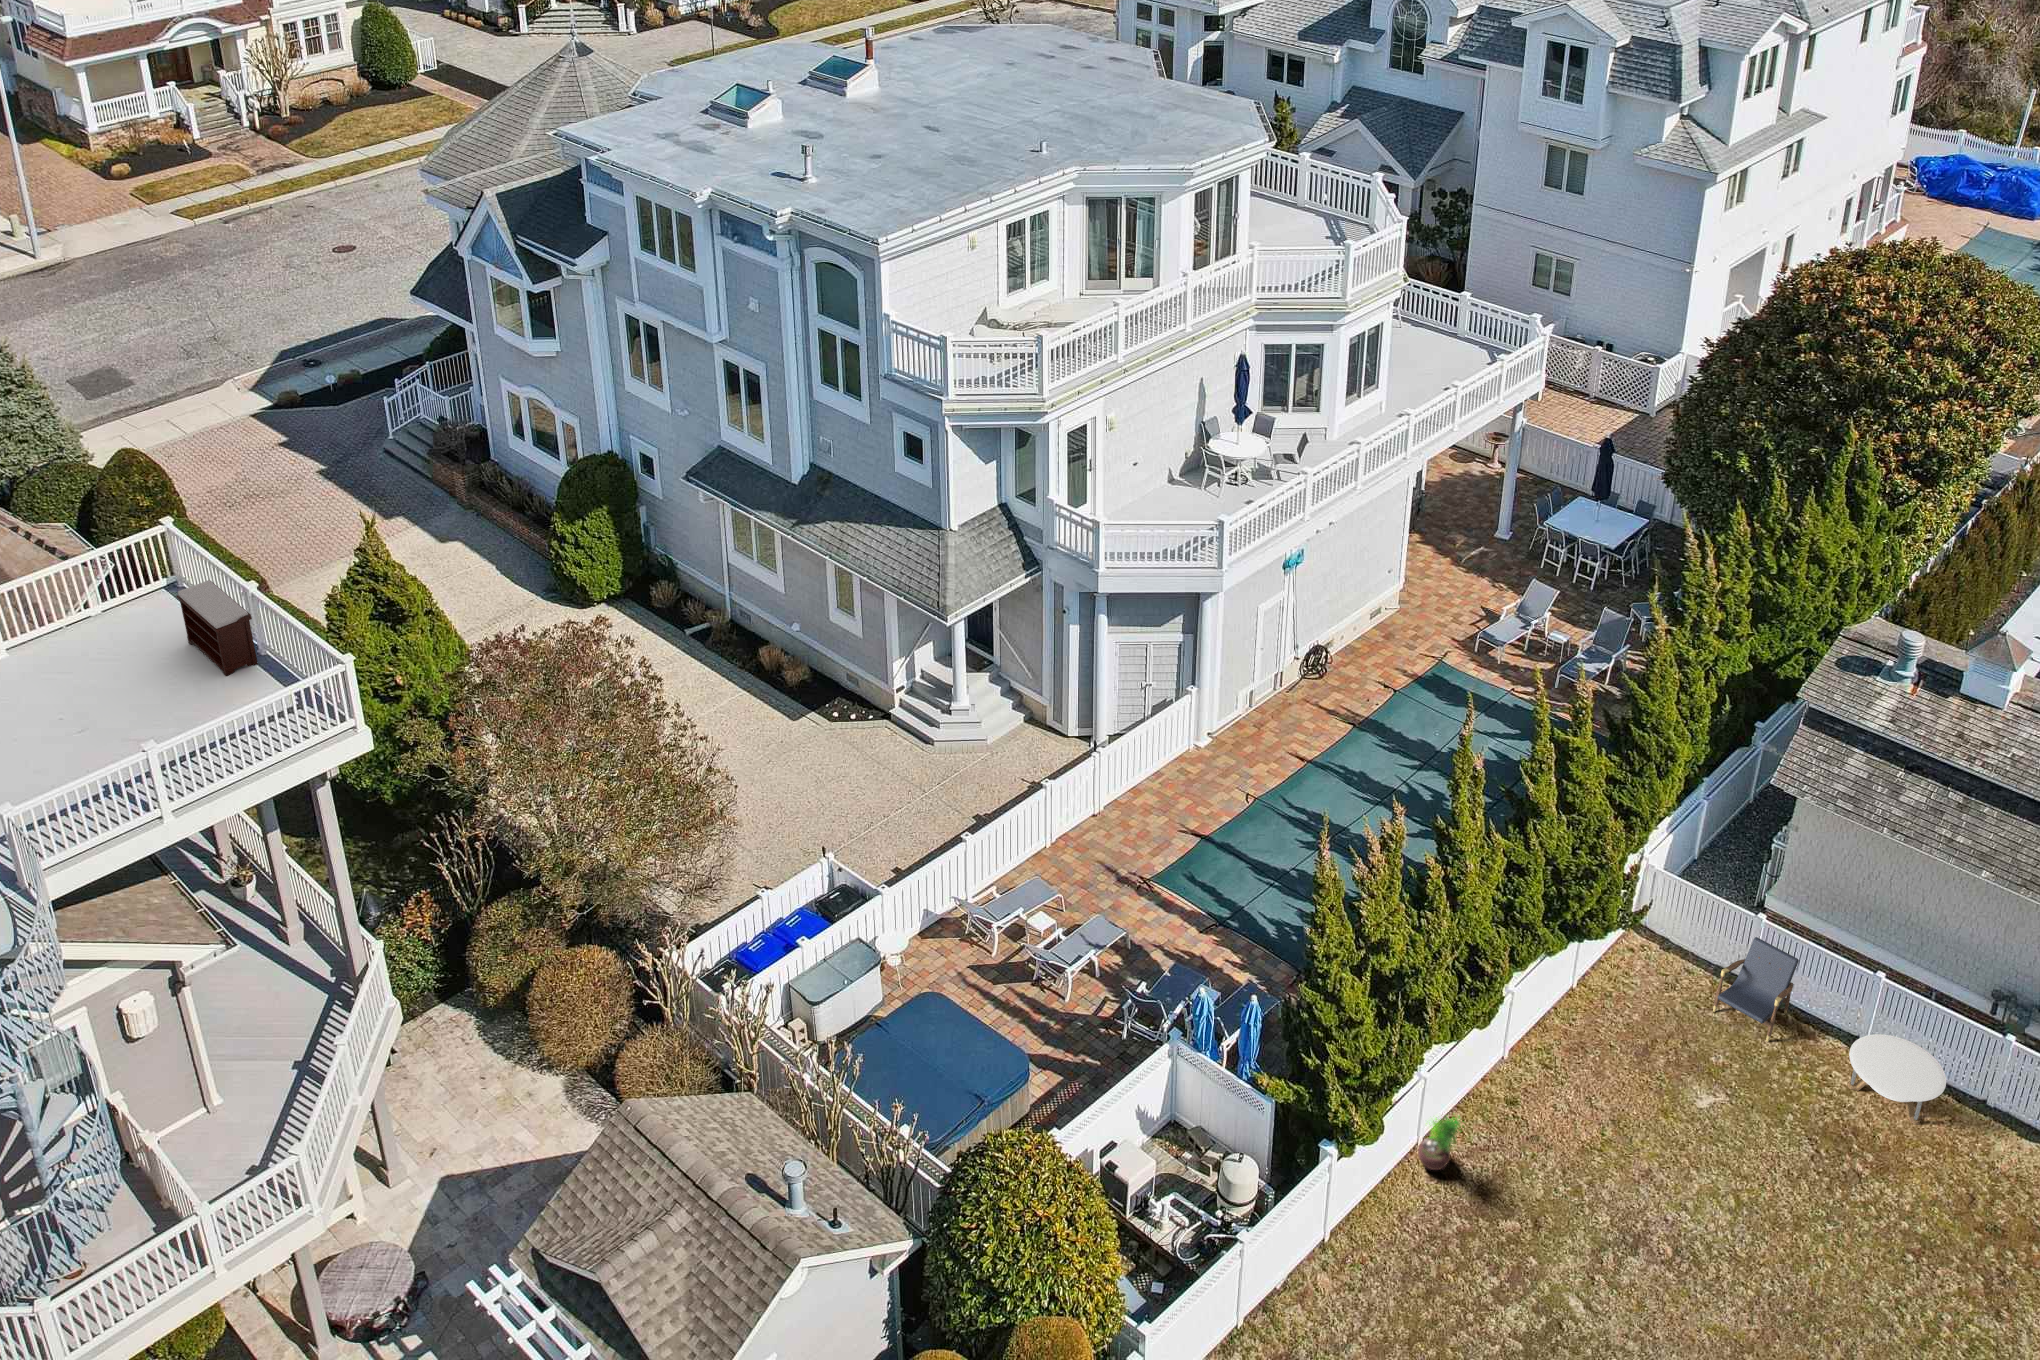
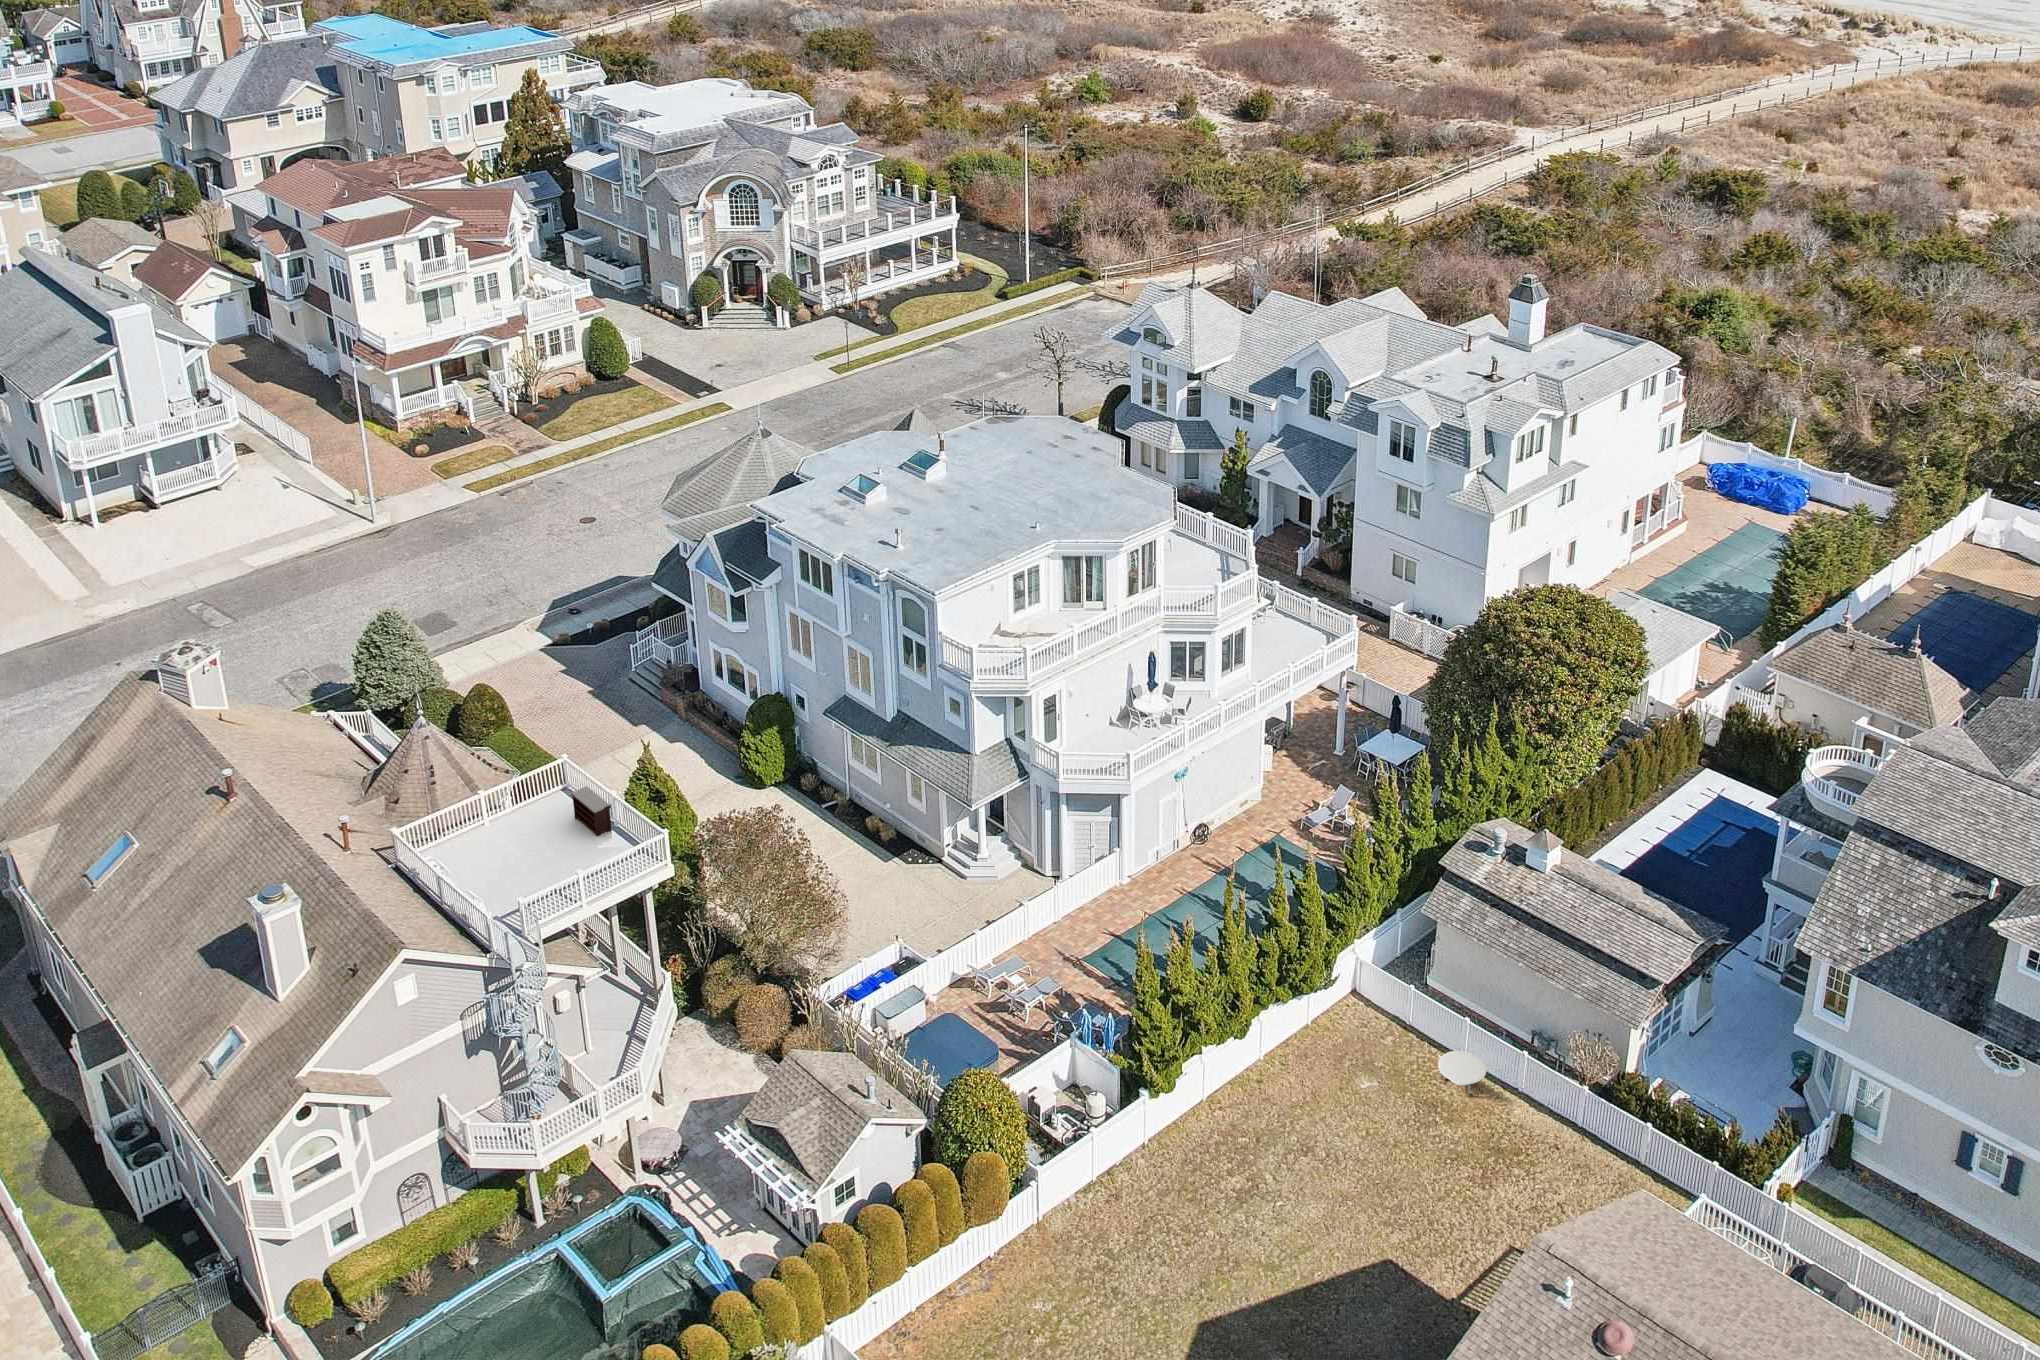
lounge chair: present [1713,937,1799,1042] -> none [1380,998,1424,1055]
potted tree: present [1418,1115,1460,1170] -> none [1199,1081,1222,1112]

